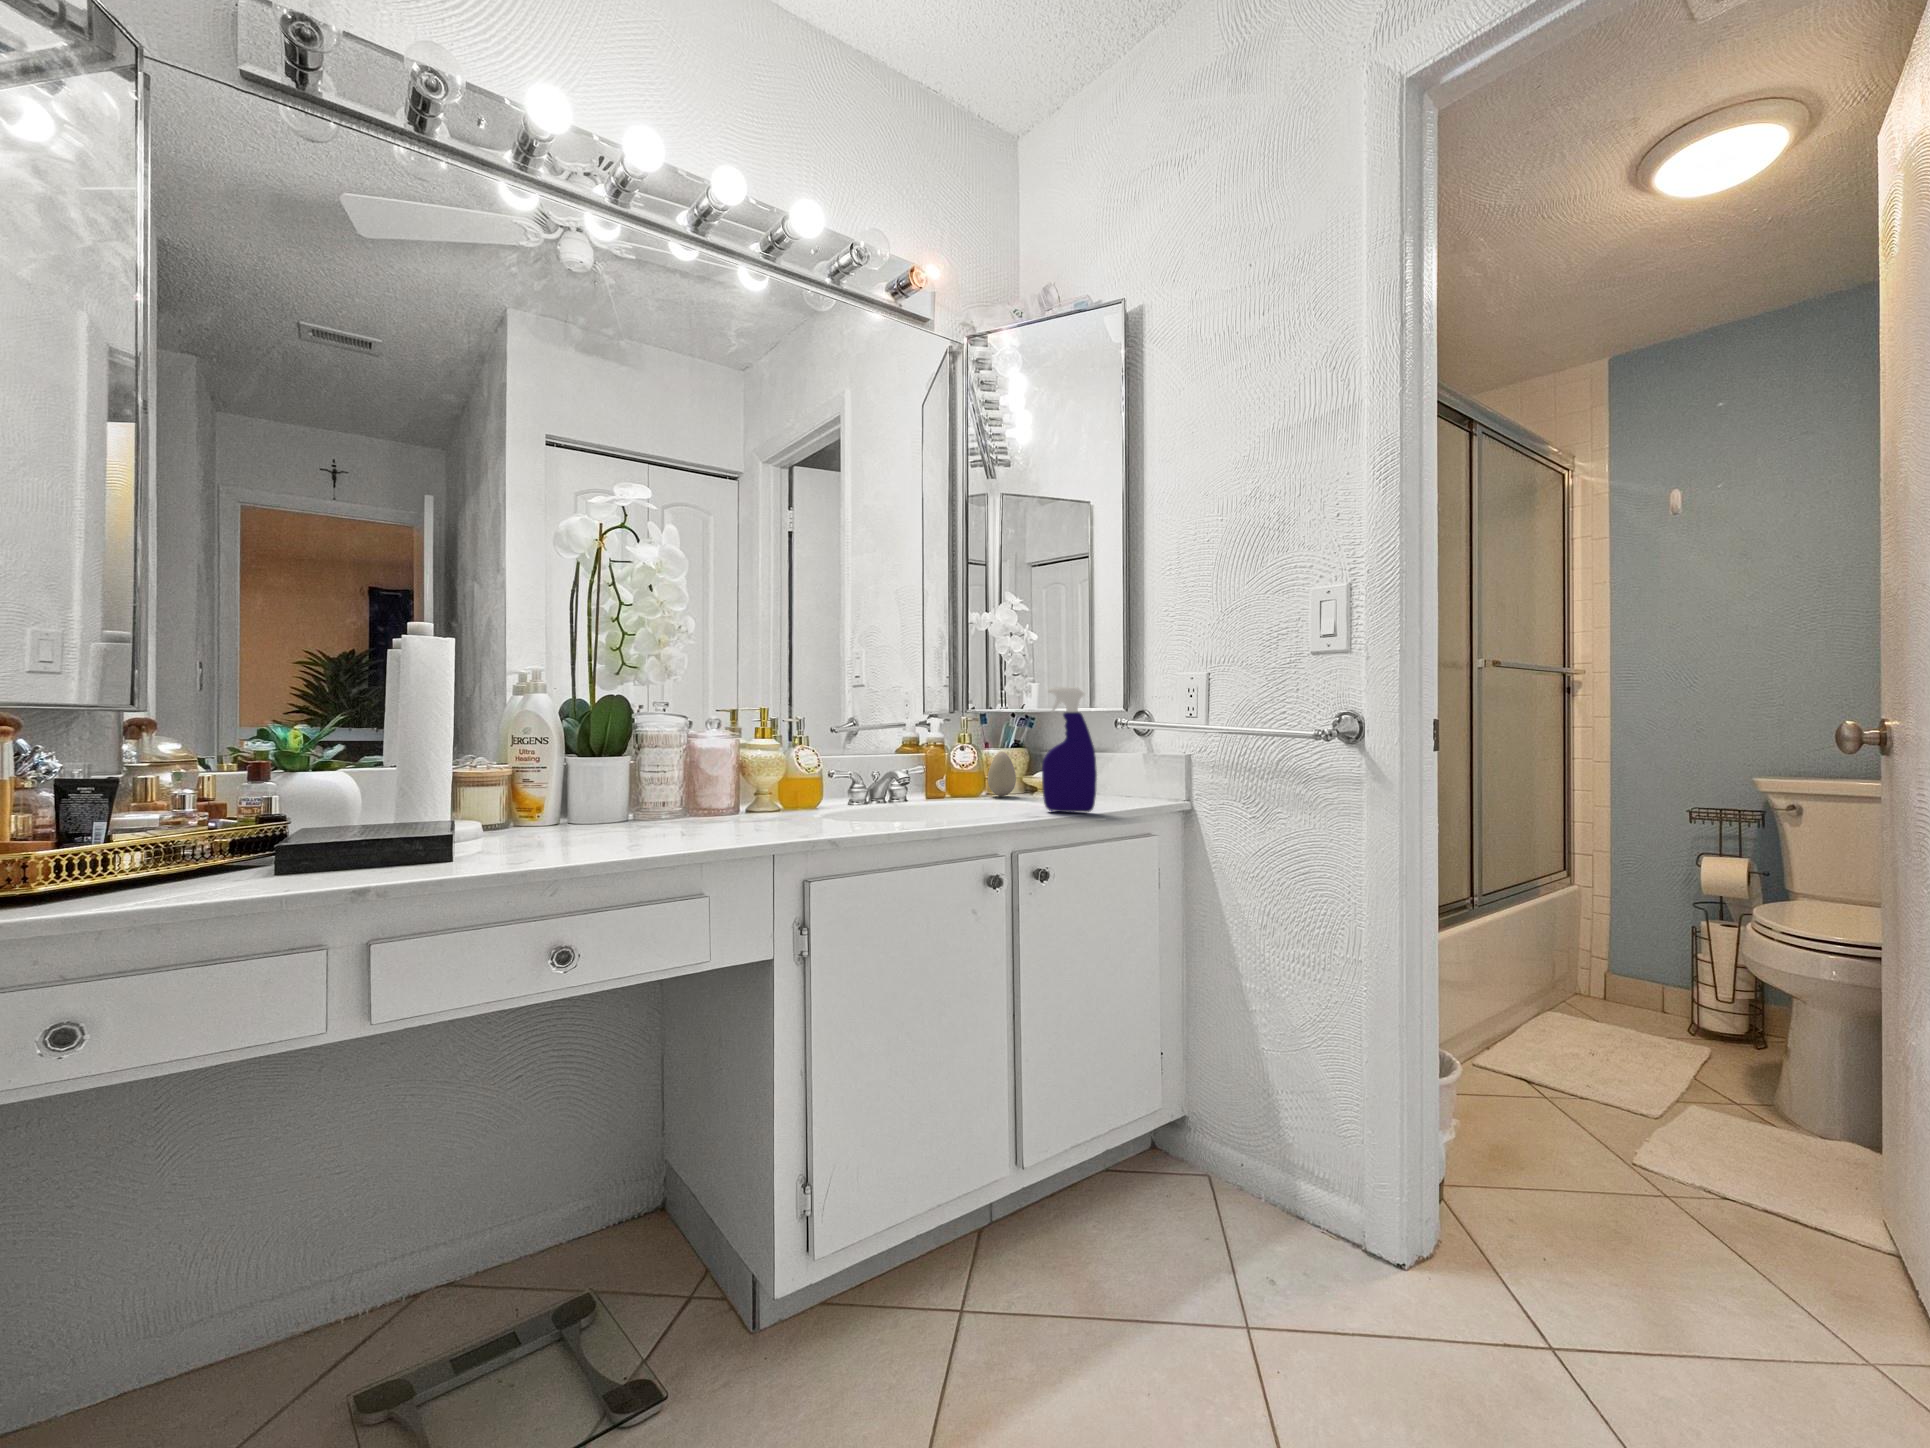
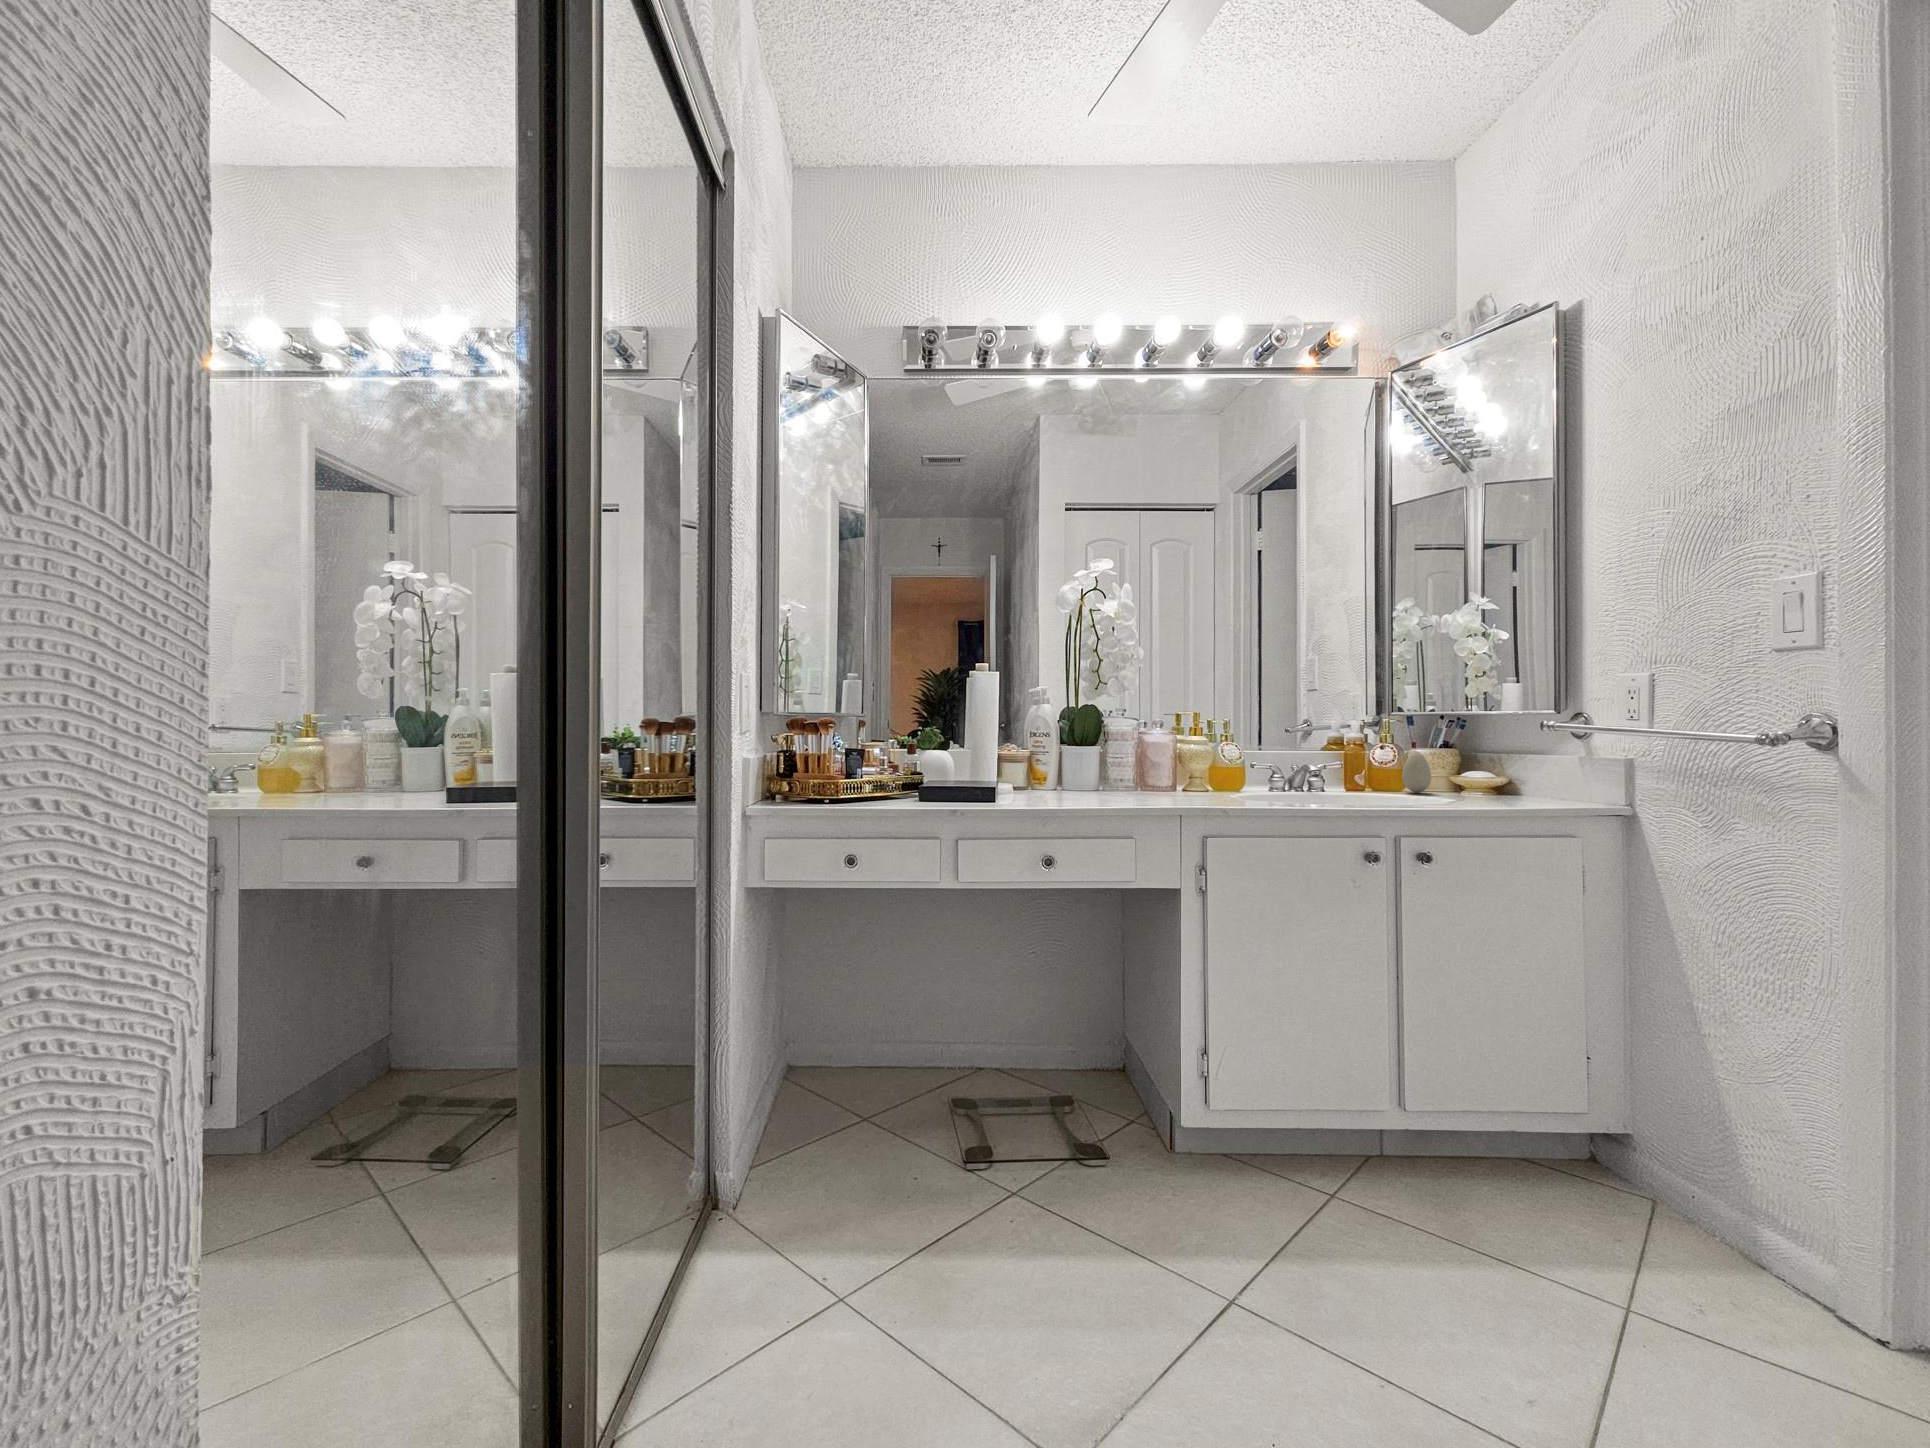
spray bottle: present [1042,687,1097,813] -> none [1432,694,1486,808]

